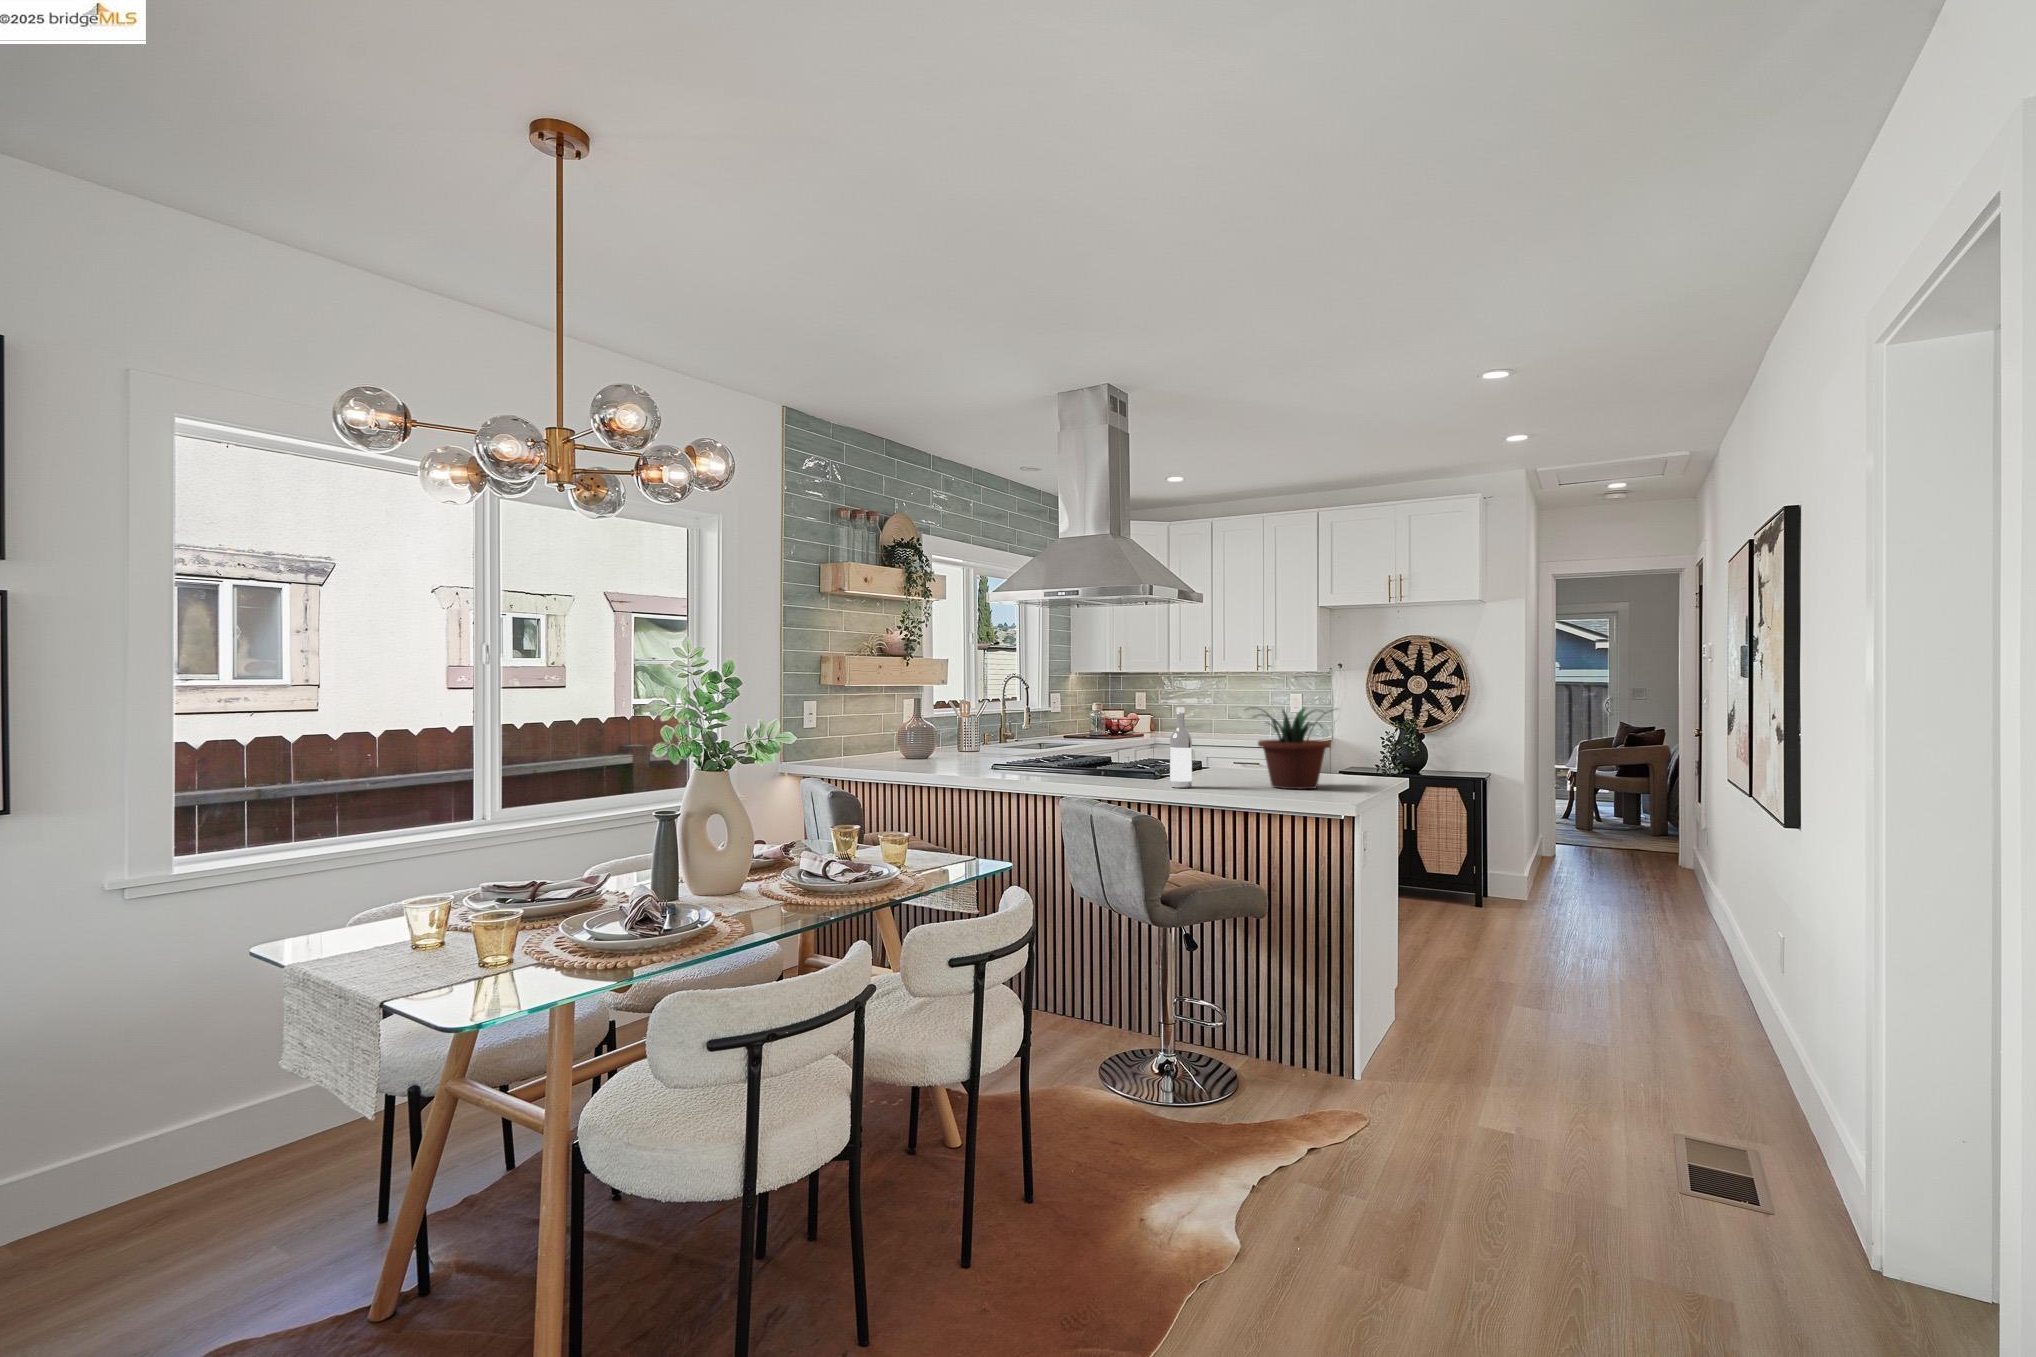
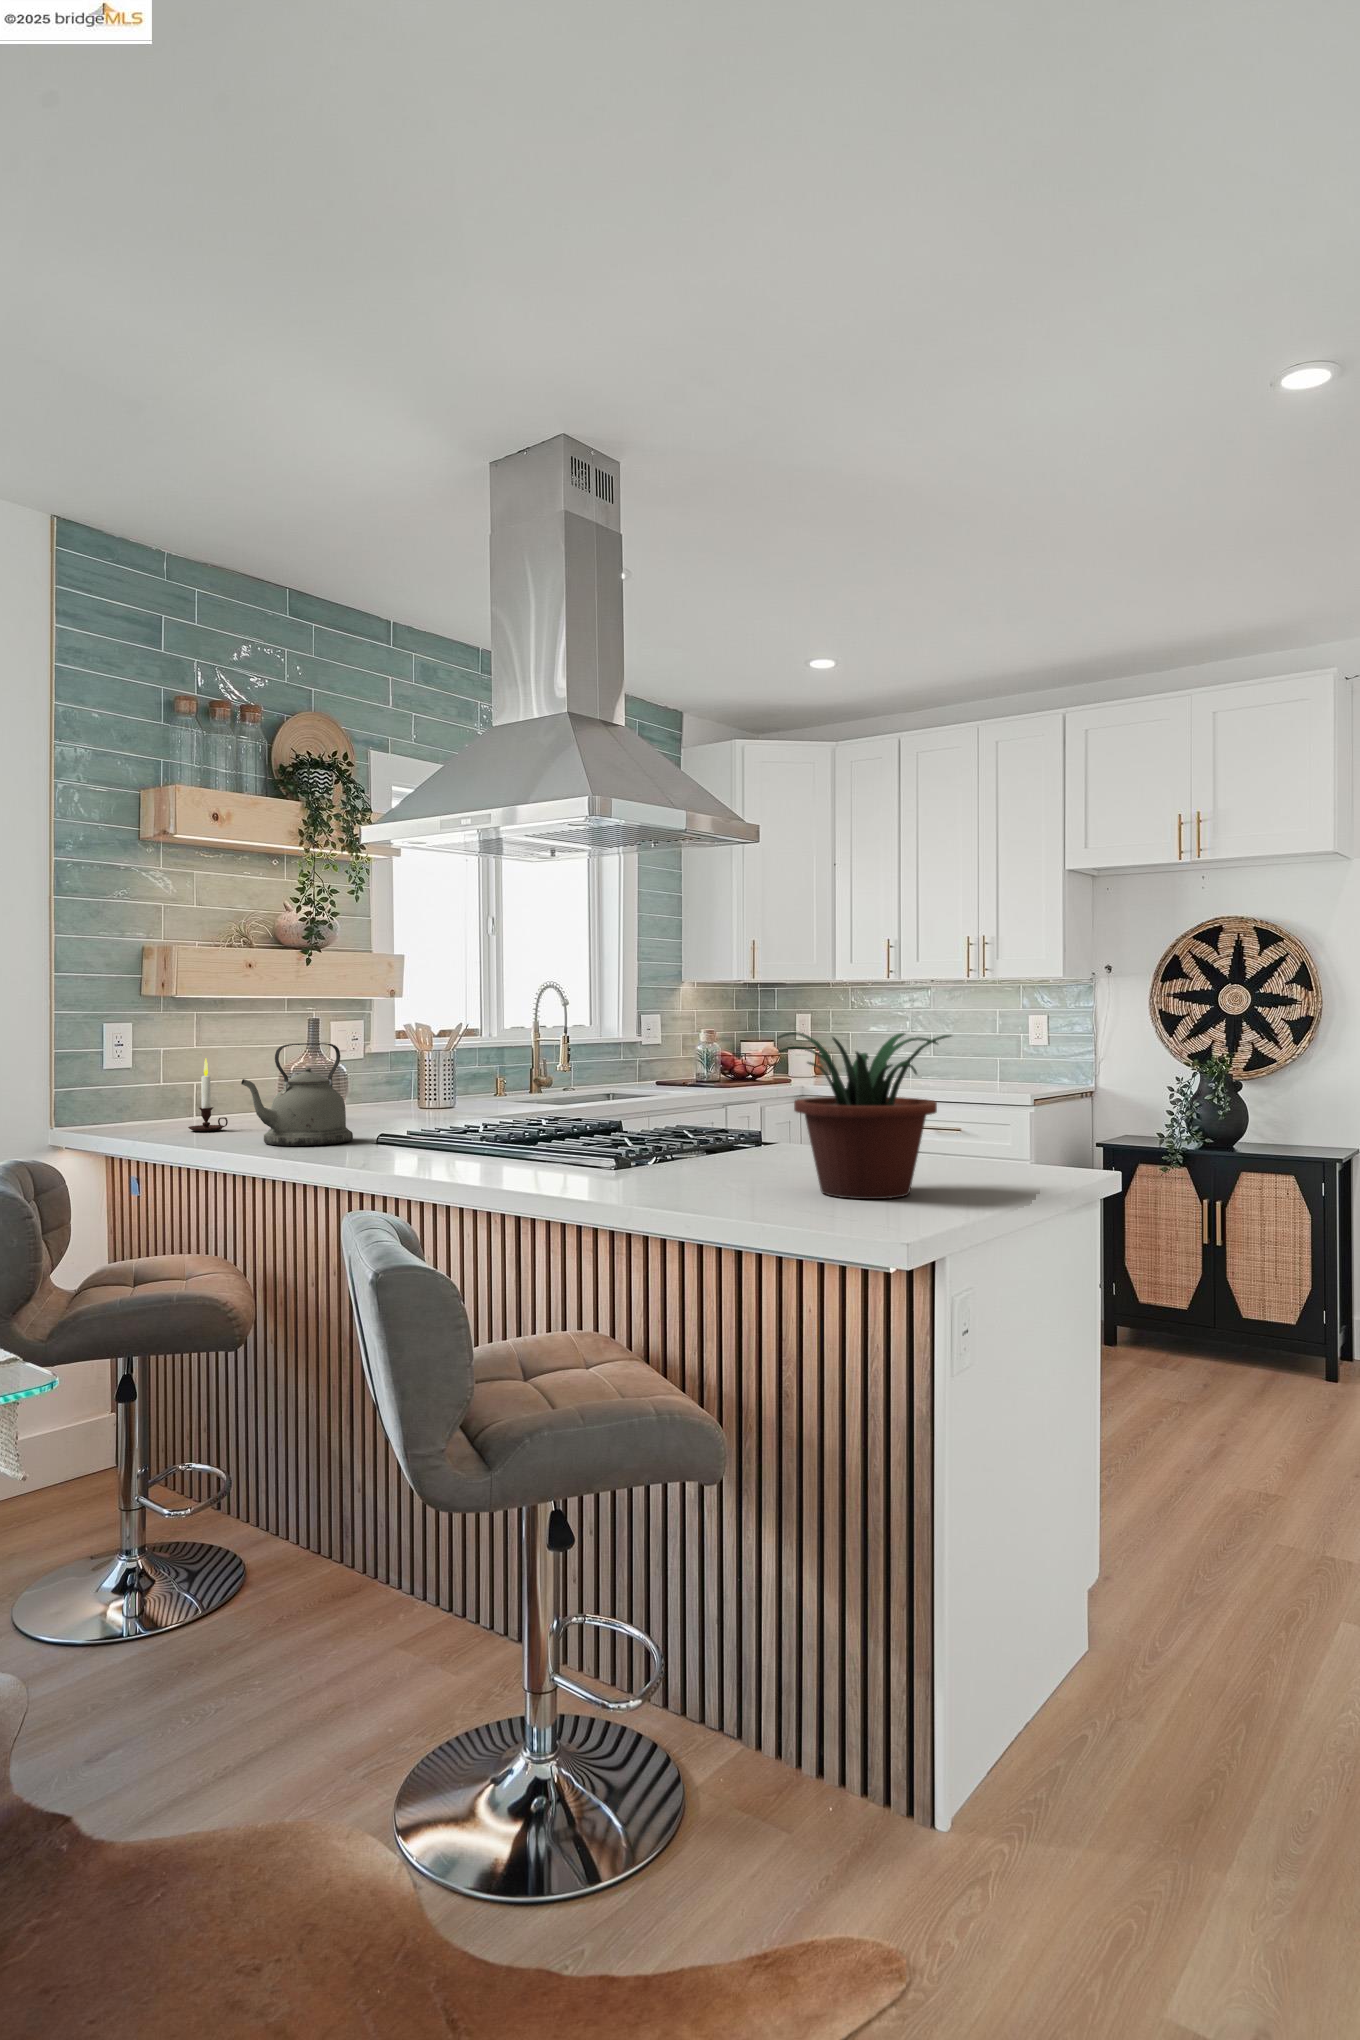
wine bottle: present [1170,707,1192,788] -> none [615,1032,659,1192]
kettle: none [918,713,970,770] -> present [241,1043,353,1146]
candle: none [859,721,883,764] -> present [188,1058,228,1131]

